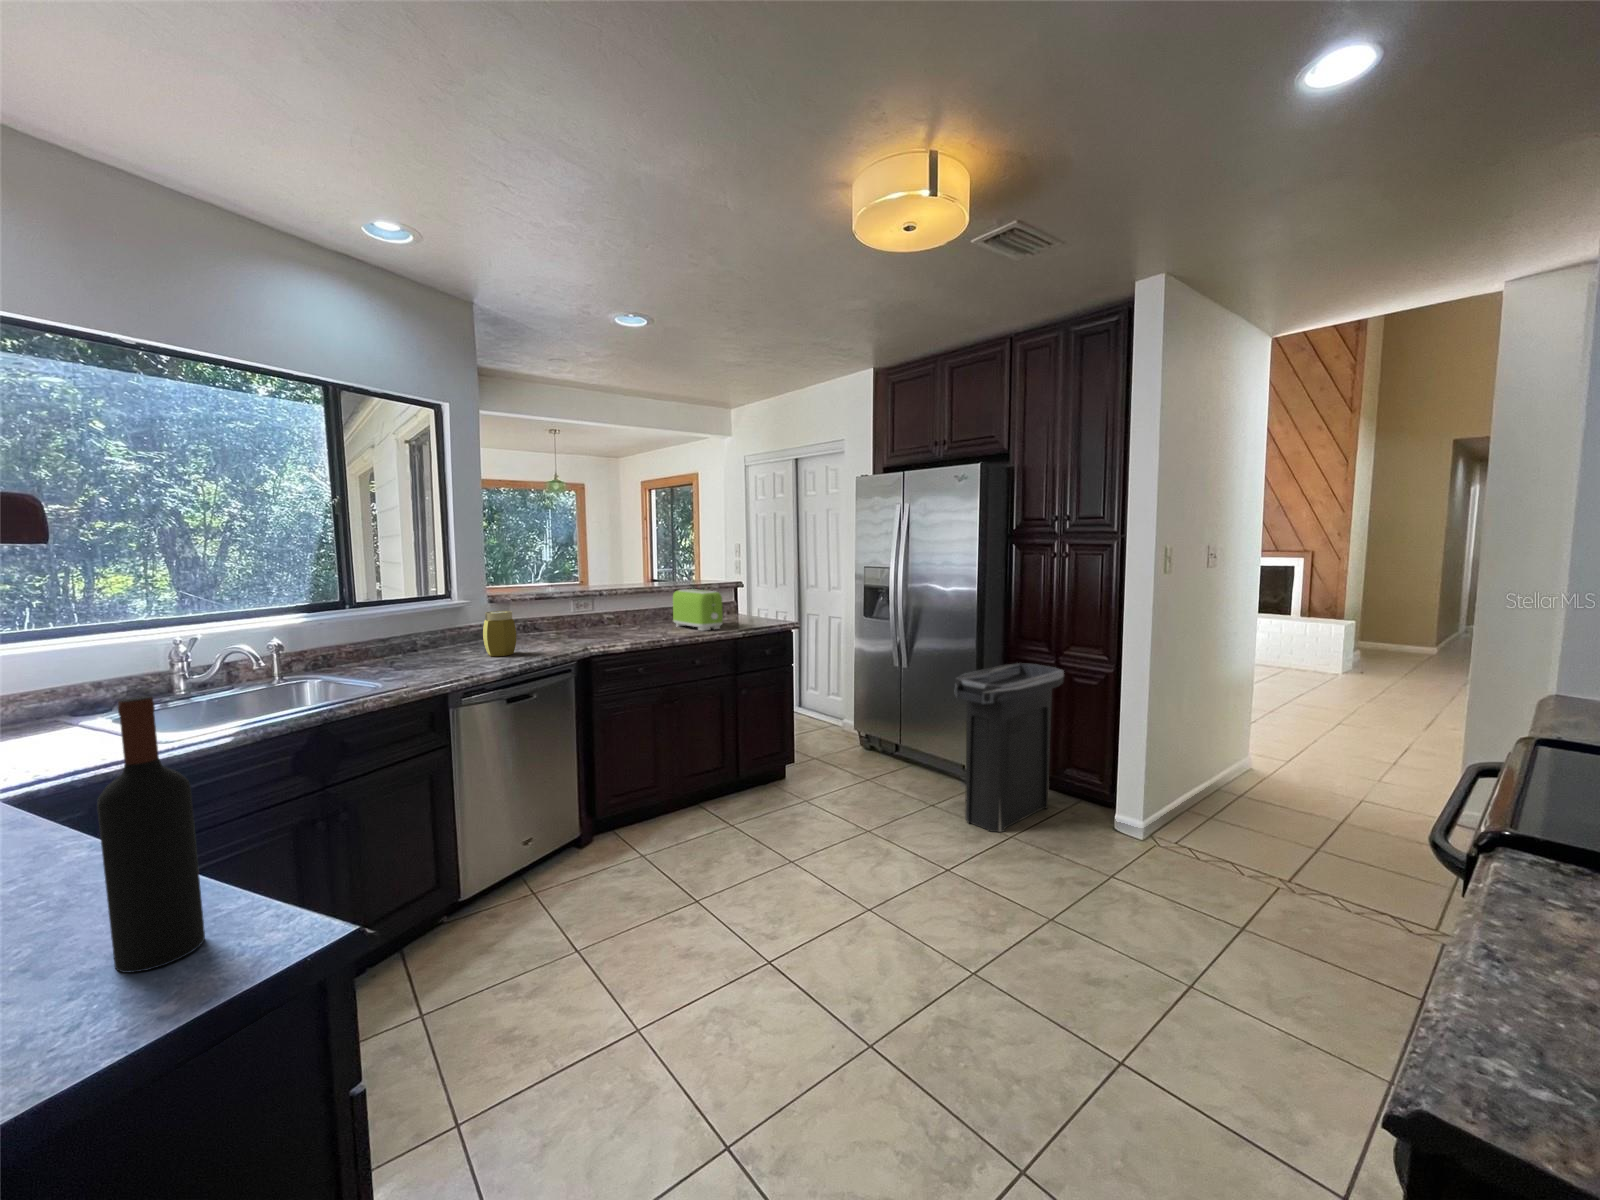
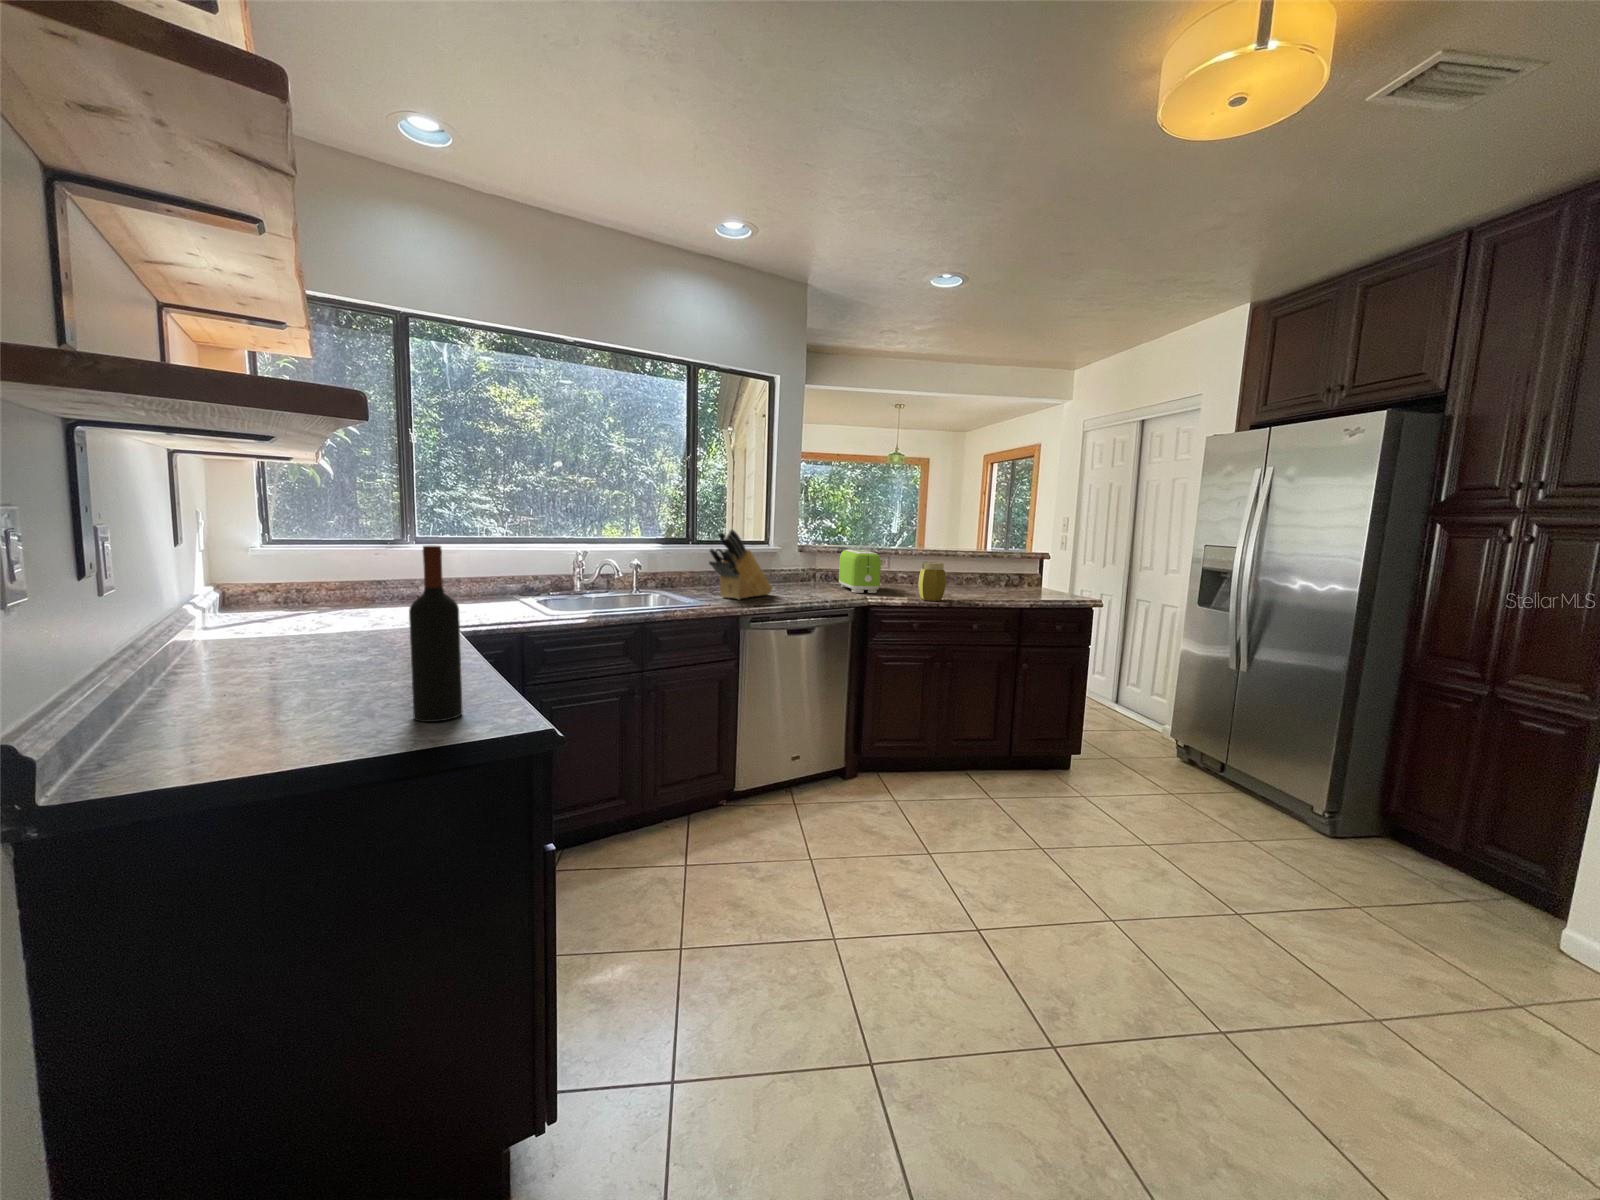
knife block: none [393,589,476,672] -> present [709,529,772,599]
toaster: present [673,589,723,631] -> present [839,550,881,593]
jar: present [483,611,516,656] -> present [918,562,946,601]
trash can: present [955,663,1064,832] -> none [1289,685,1498,899]

